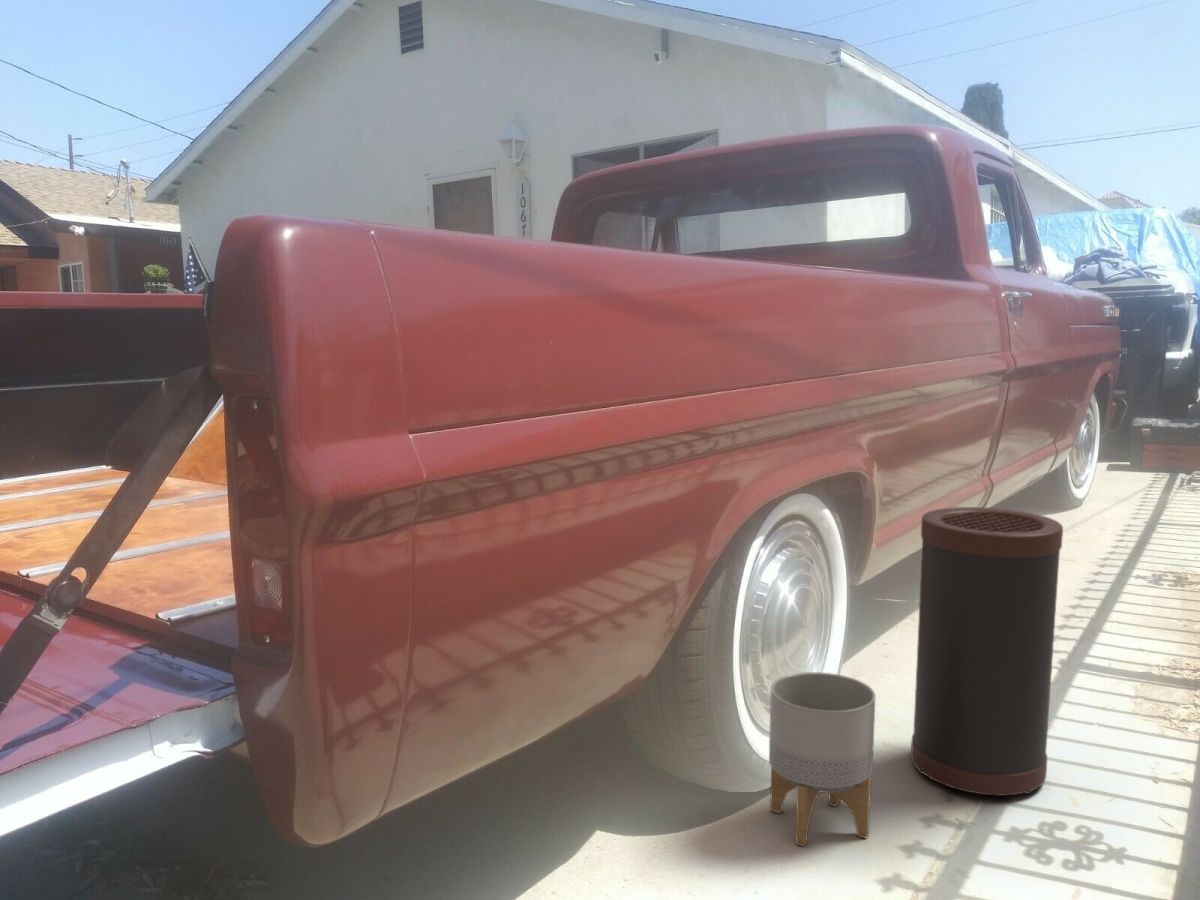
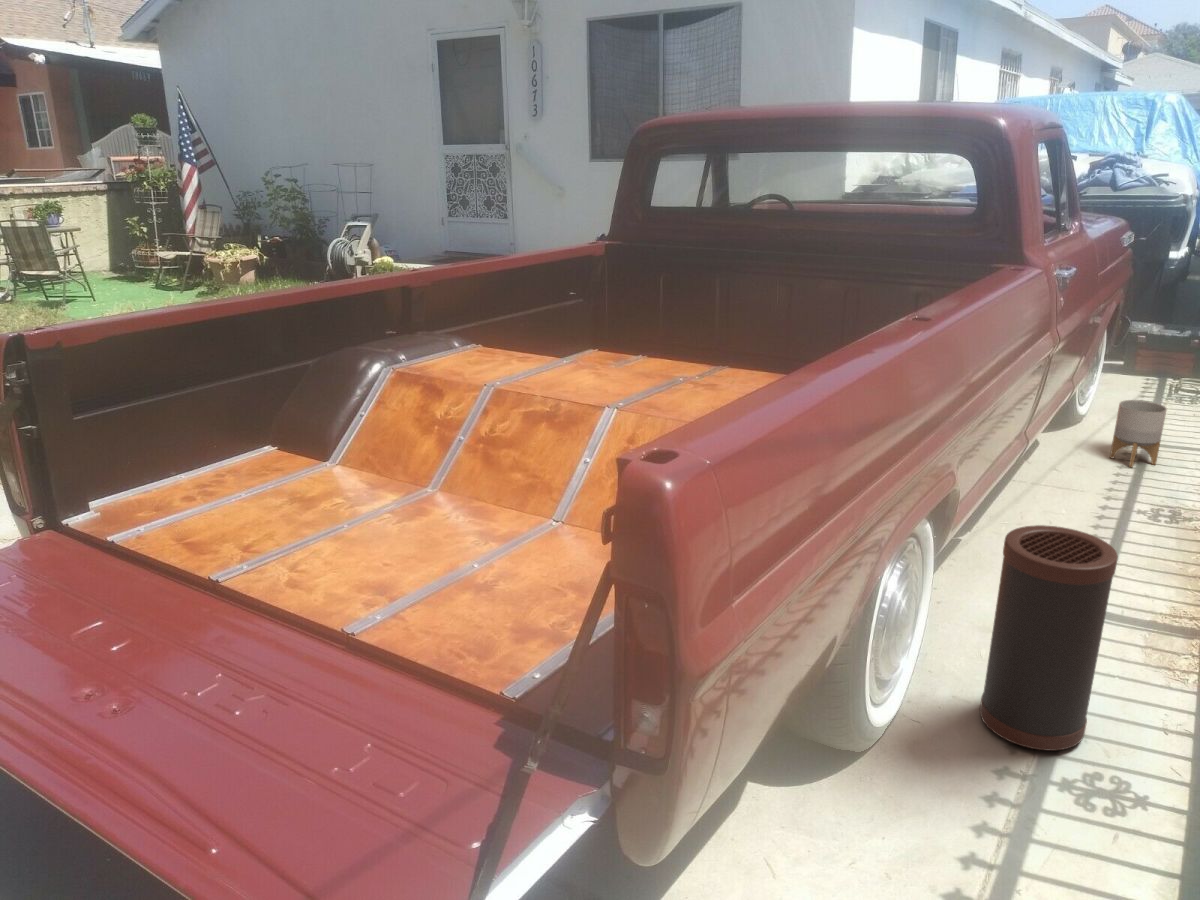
planter: present [769,672,876,846] -> present [1110,400,1167,467]

